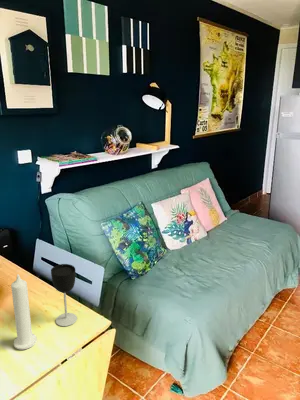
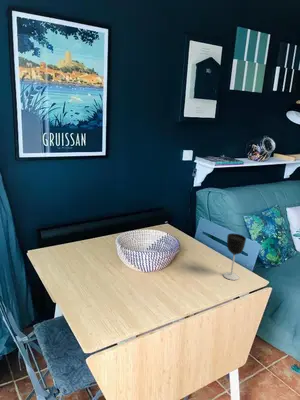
candle: present [11,274,37,350] -> none [197,232,215,287]

